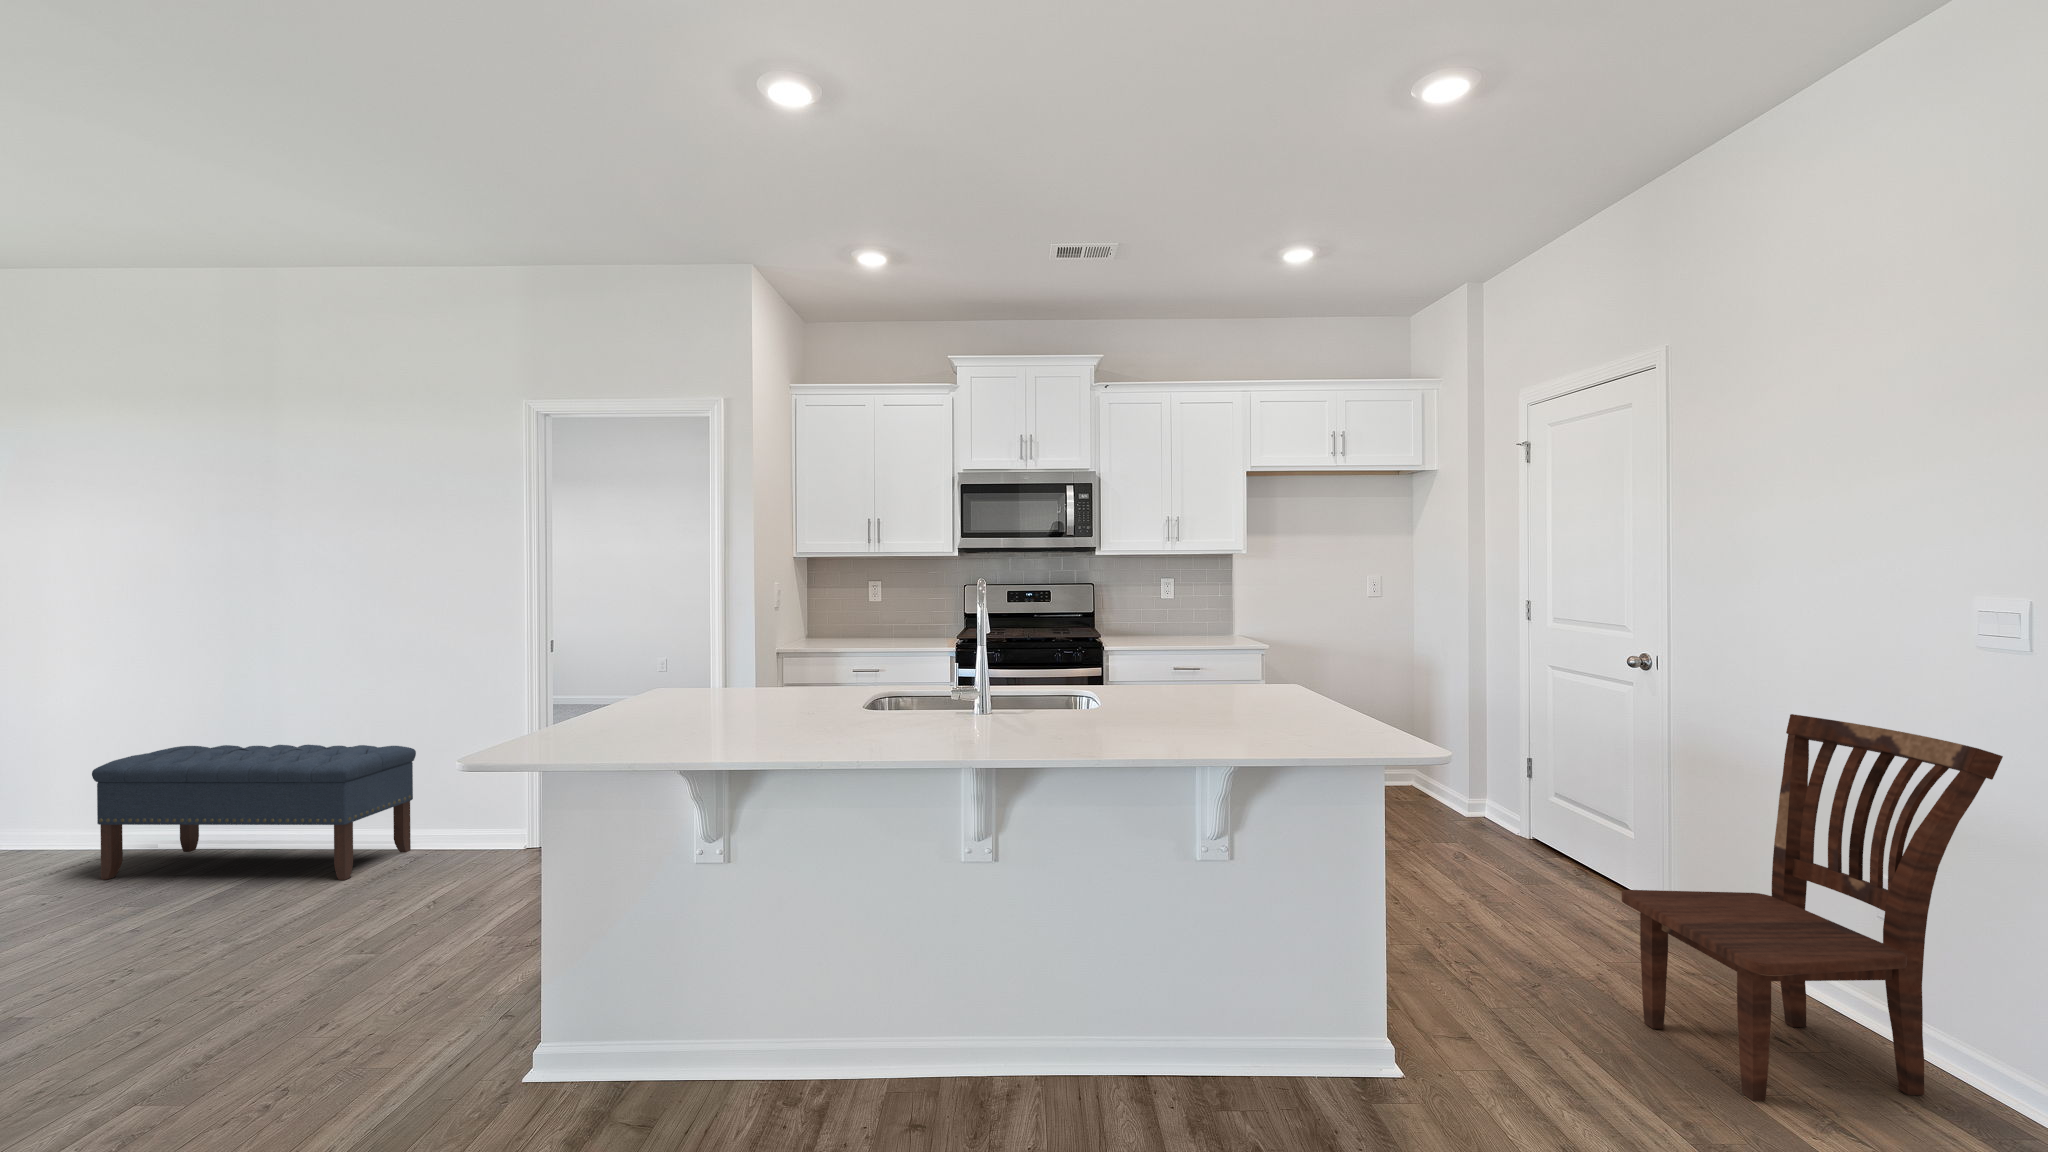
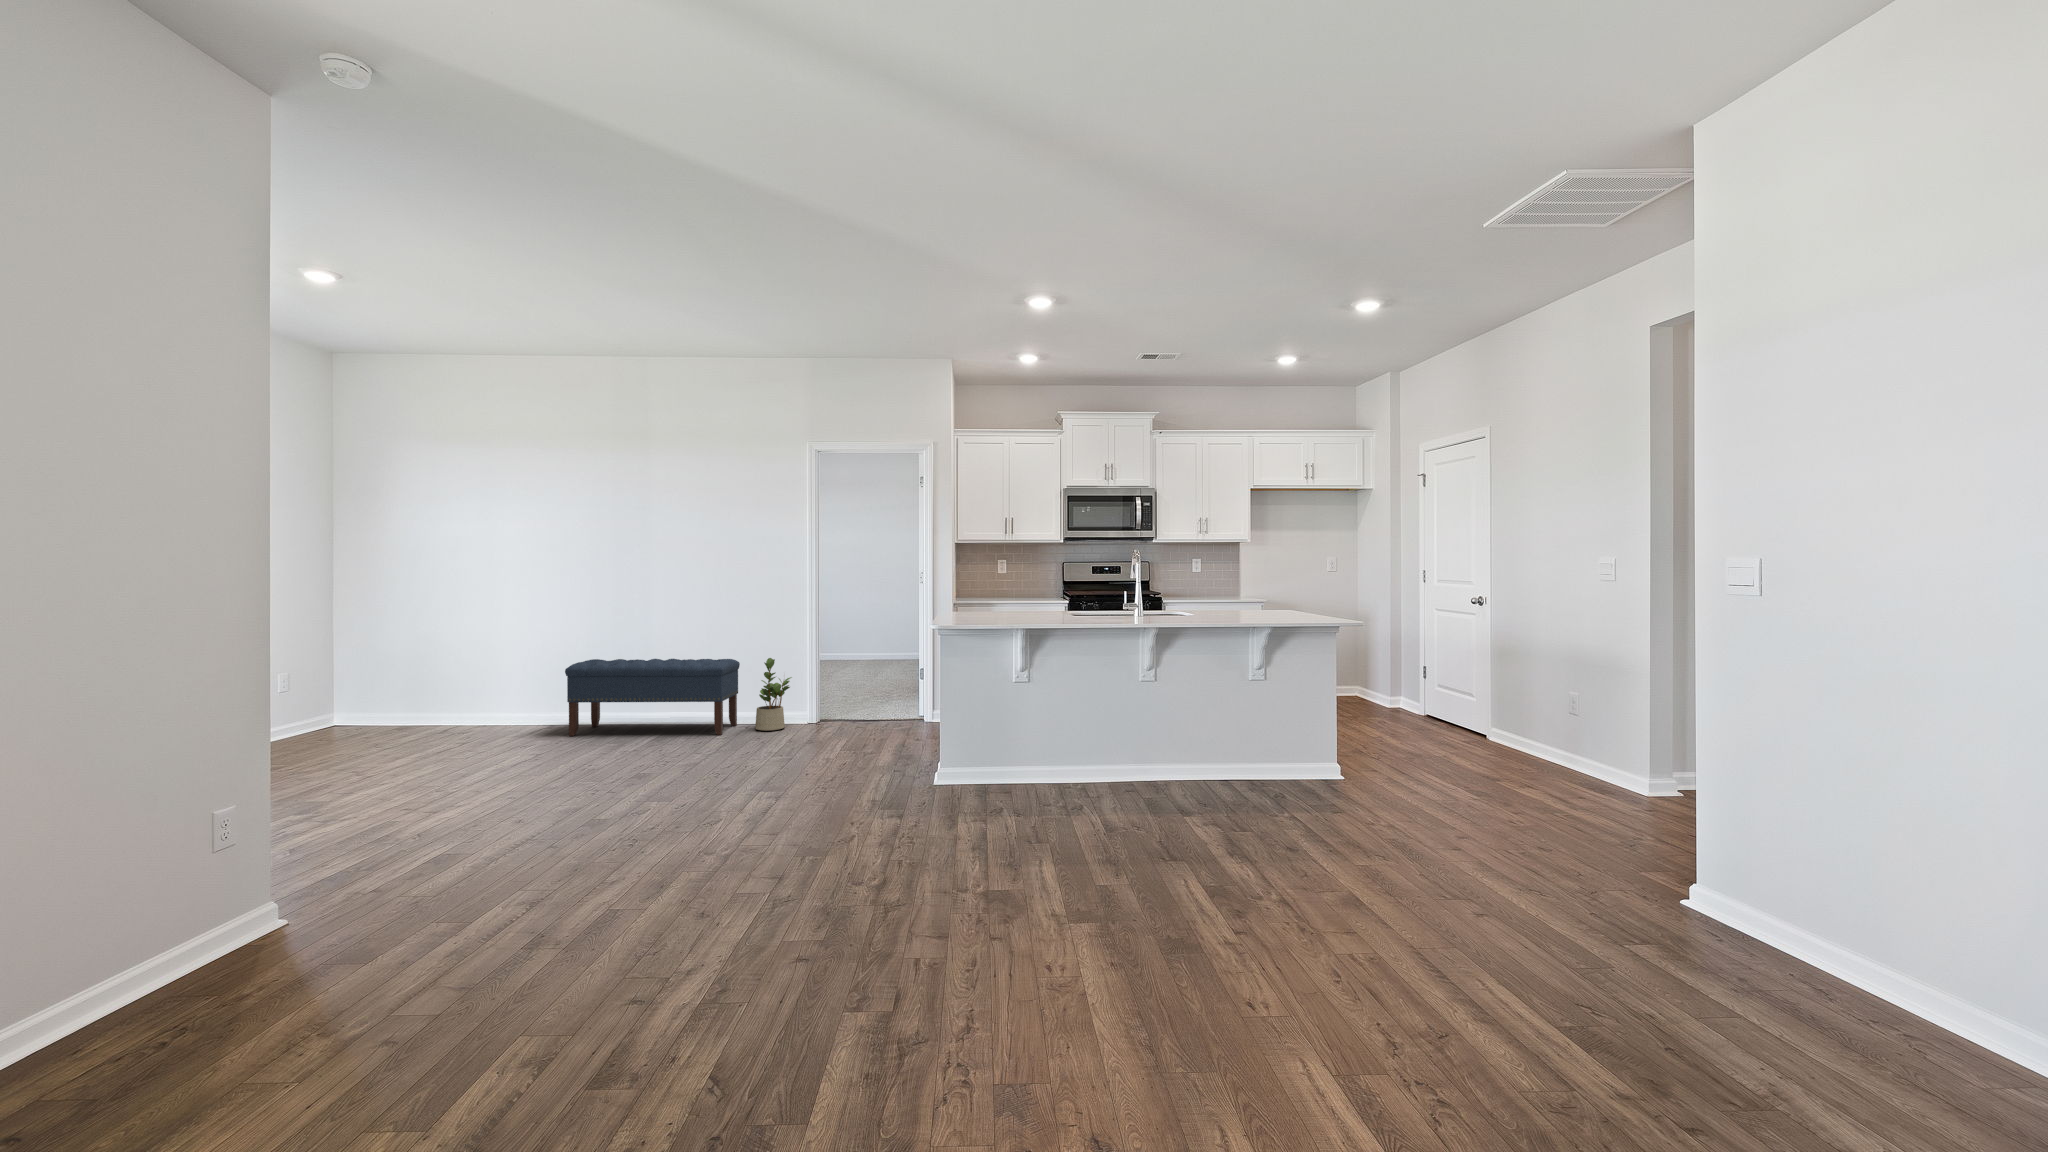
dining chair: present [1622,714,2003,1101] -> none [1450,618,1598,781]
potted plant: none [419,747,490,868] -> present [755,658,792,731]

